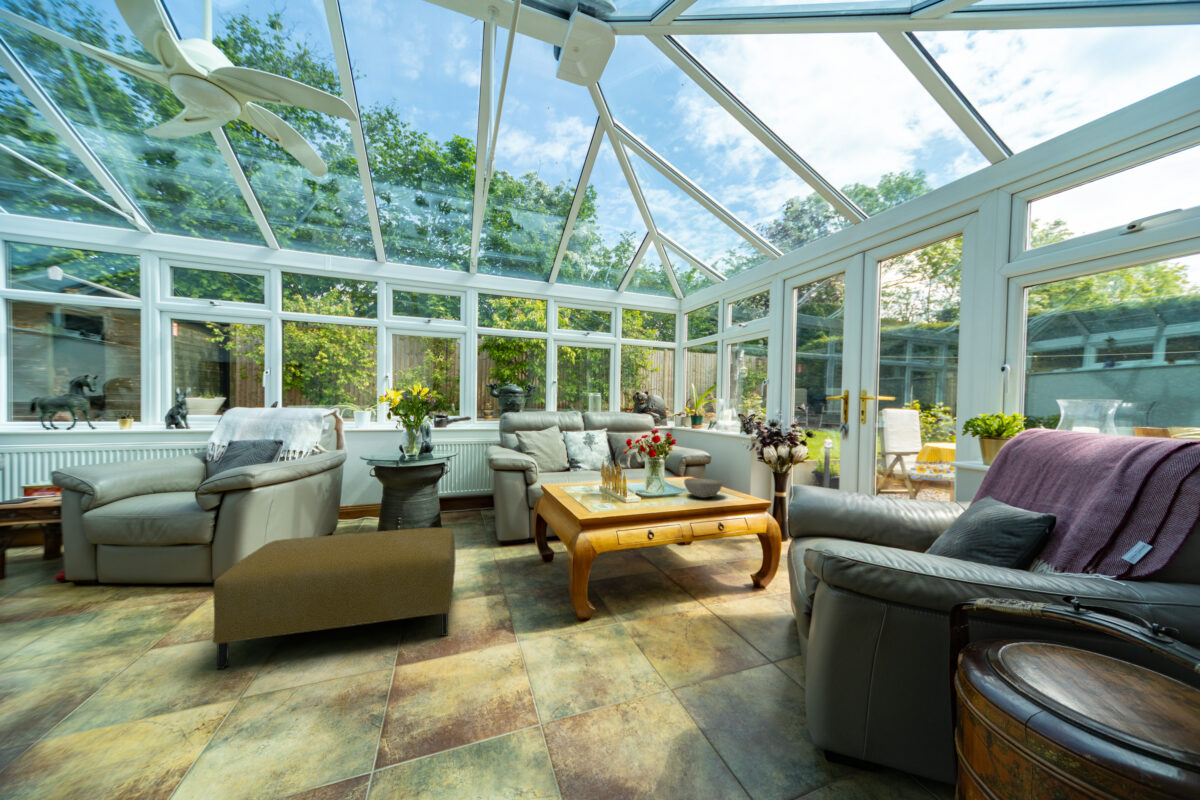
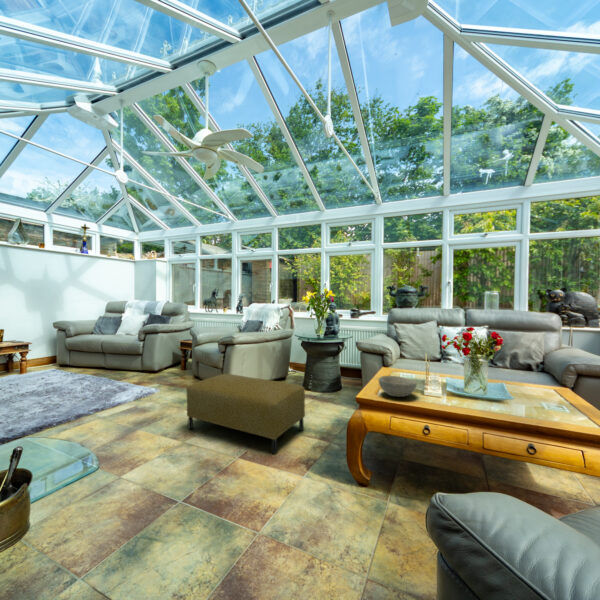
bowl: present [684,478,722,498] -> present [379,376,416,397]

